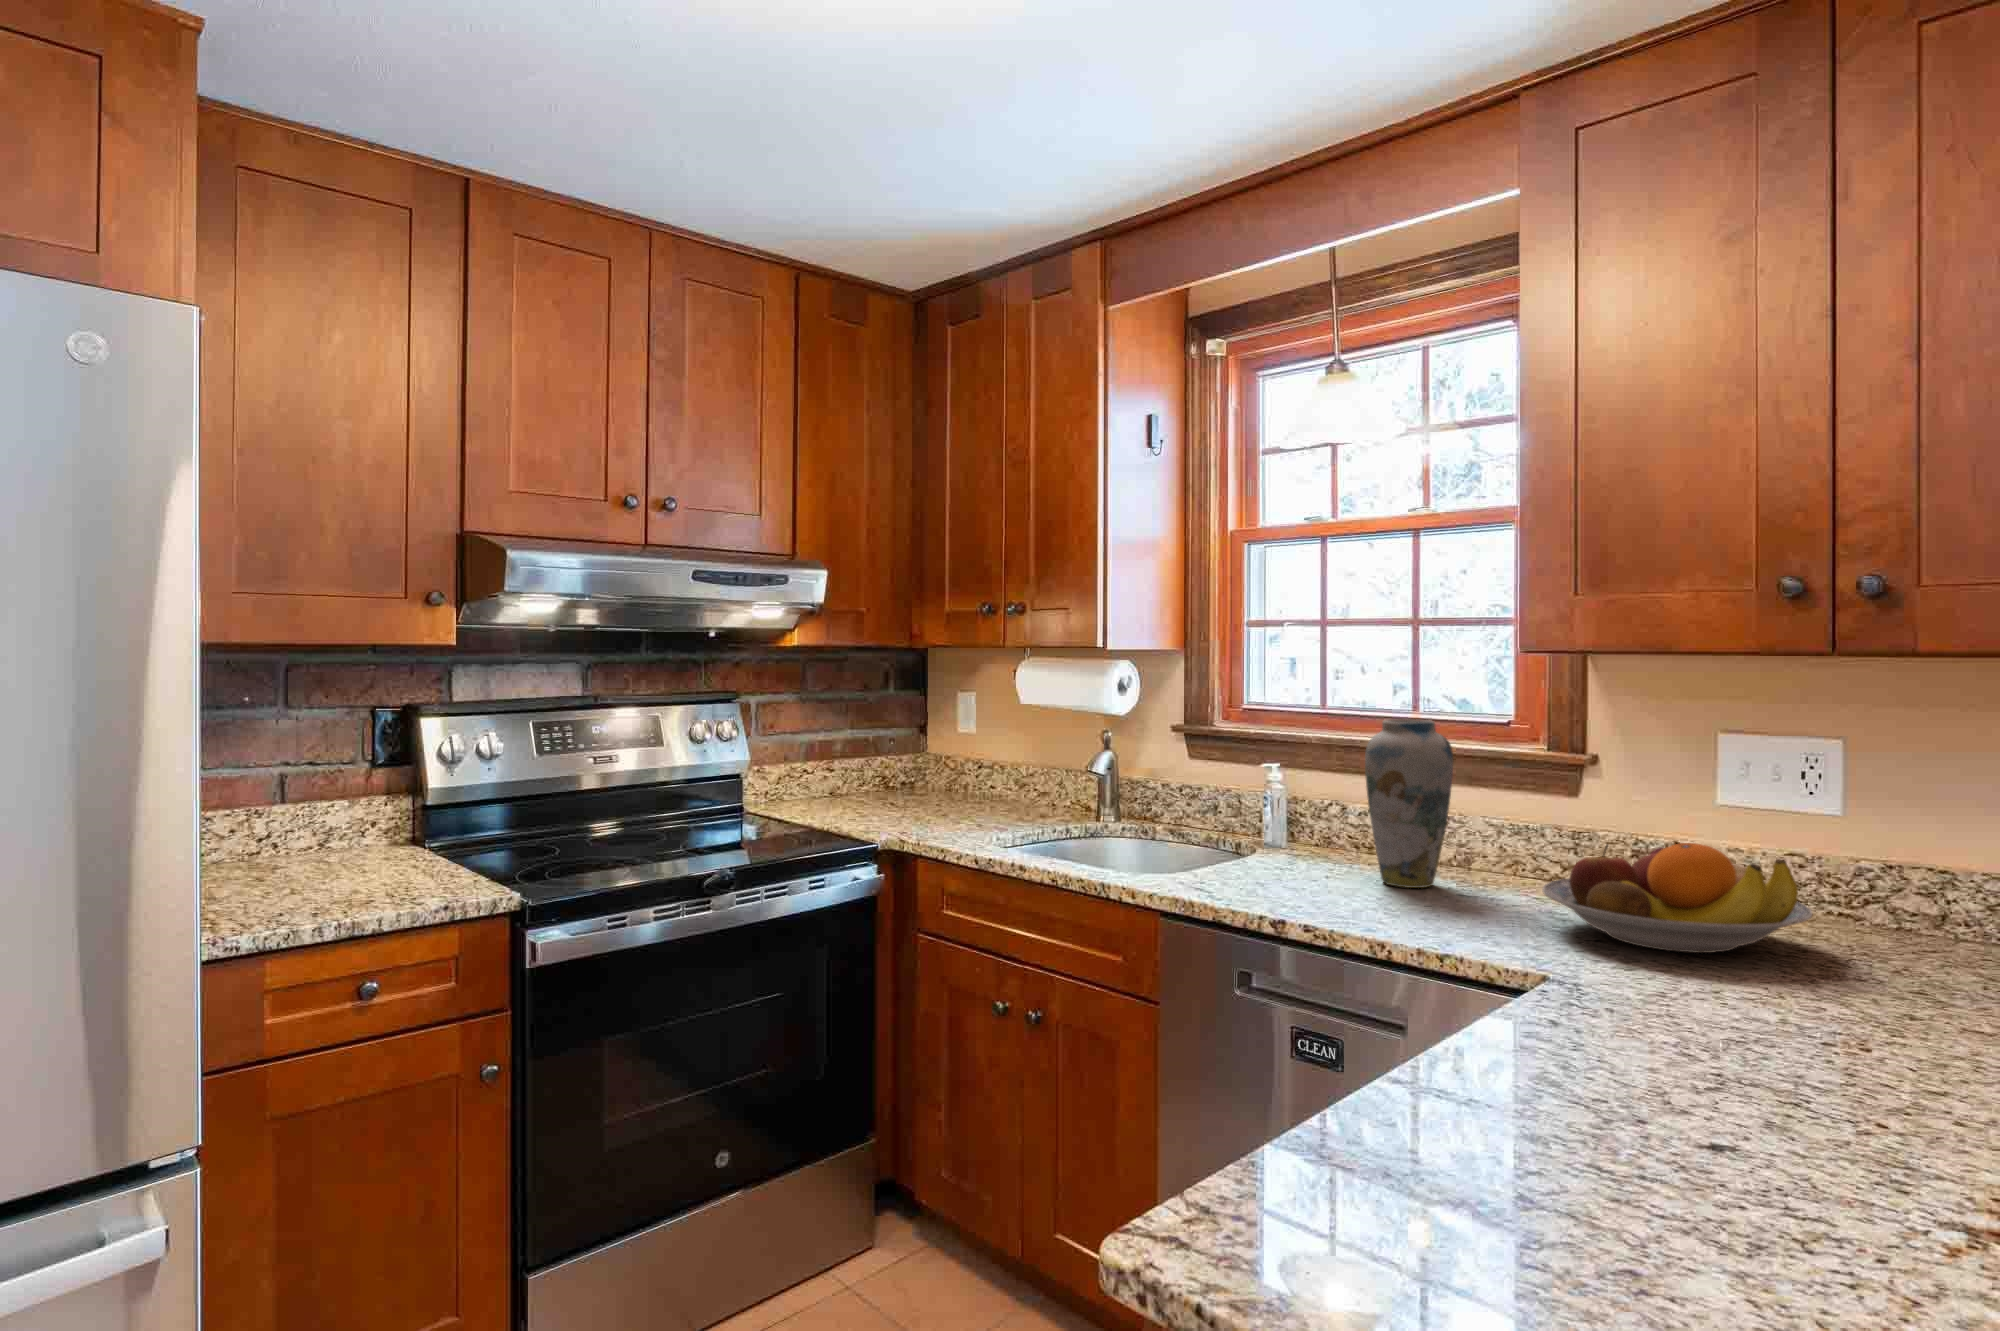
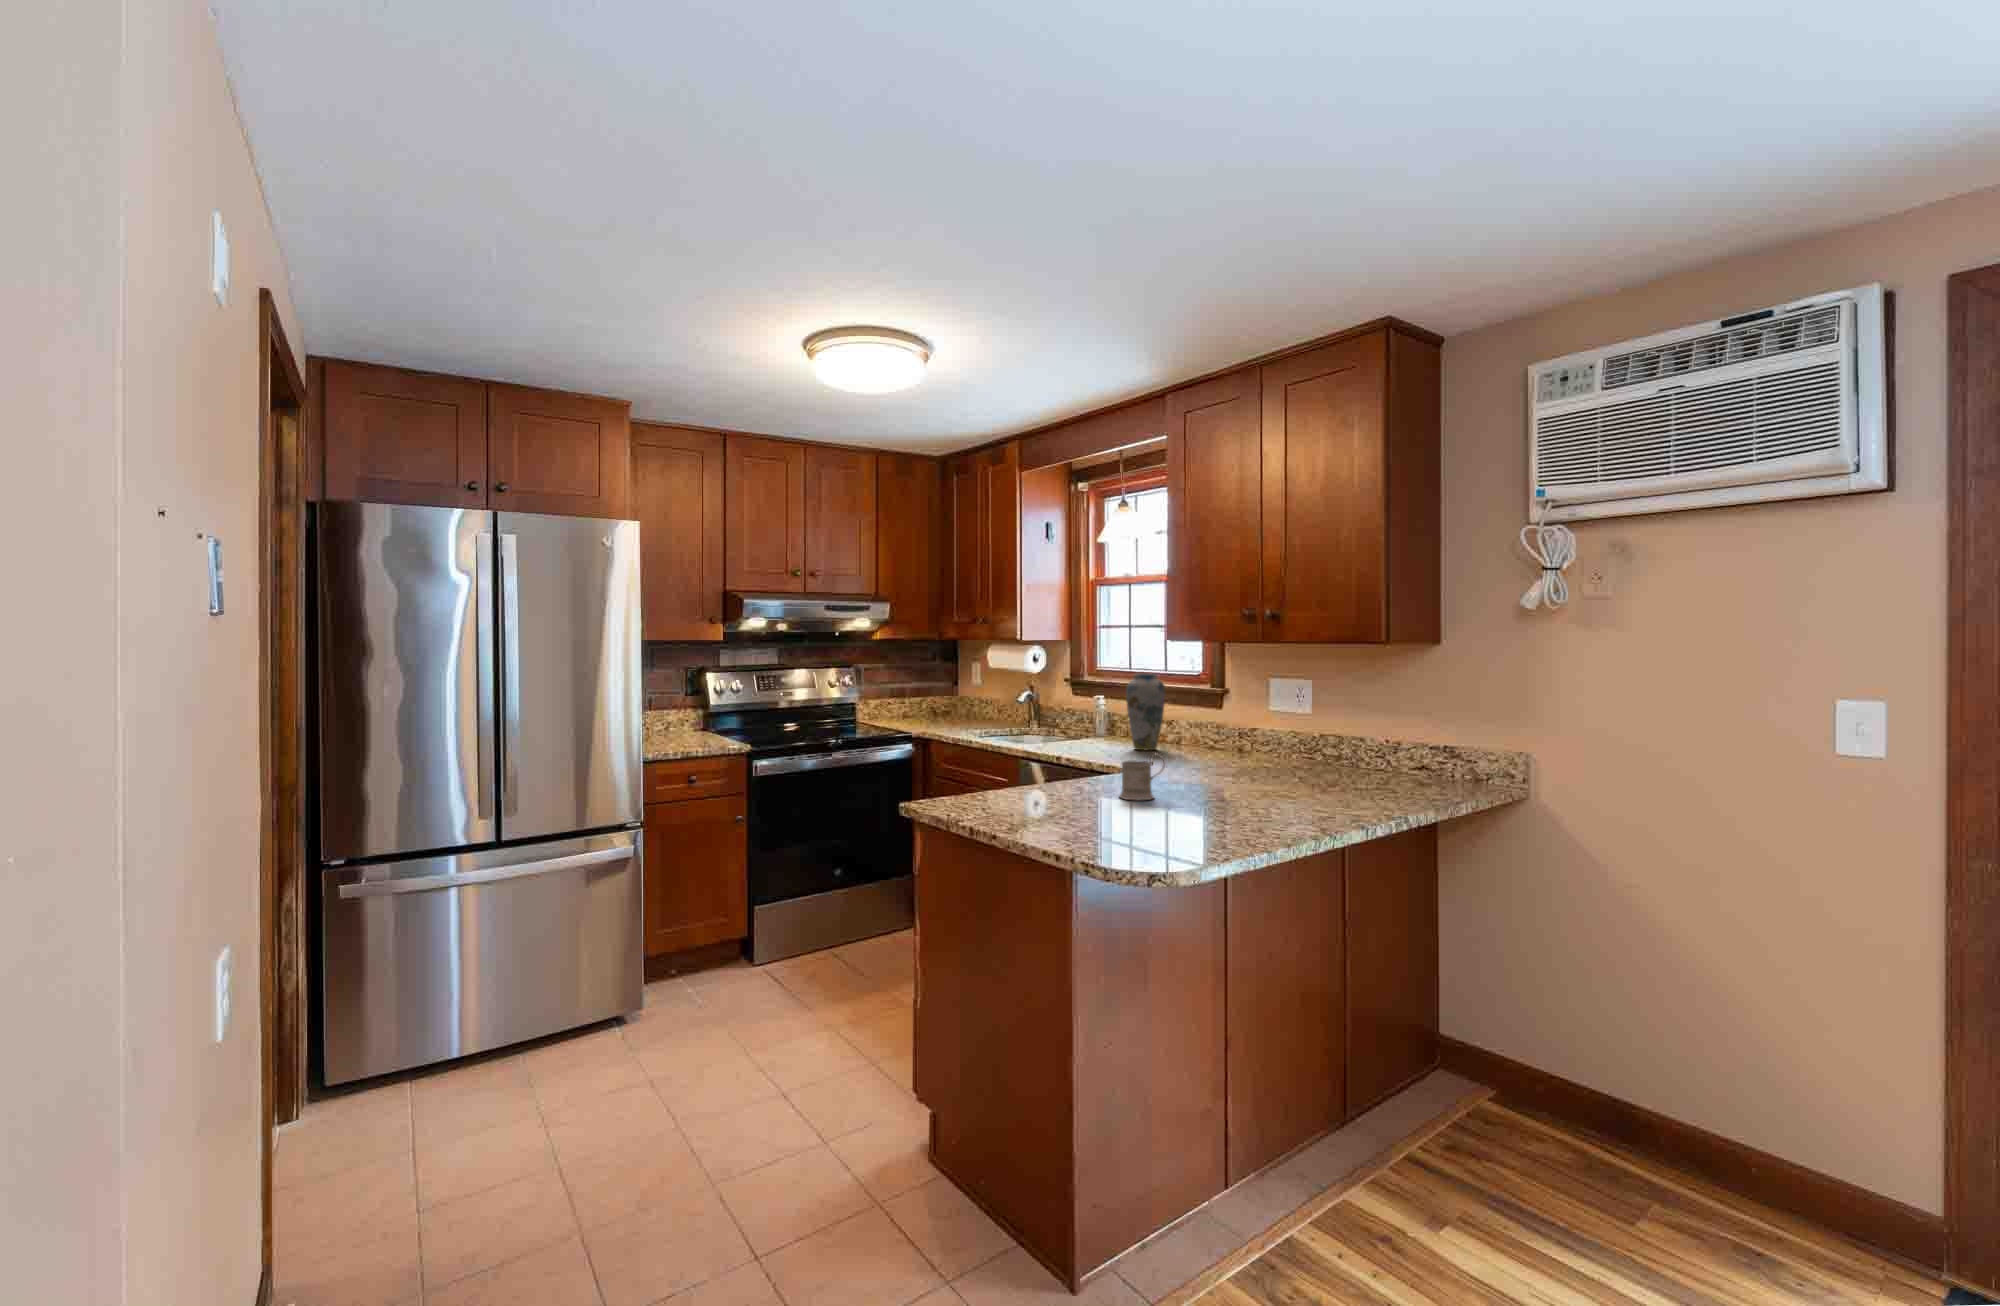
fruit bowl: present [1542,843,1812,953] -> none [1175,724,1278,769]
mug: none [1648,969,1770,1129] -> present [1119,753,1165,800]

